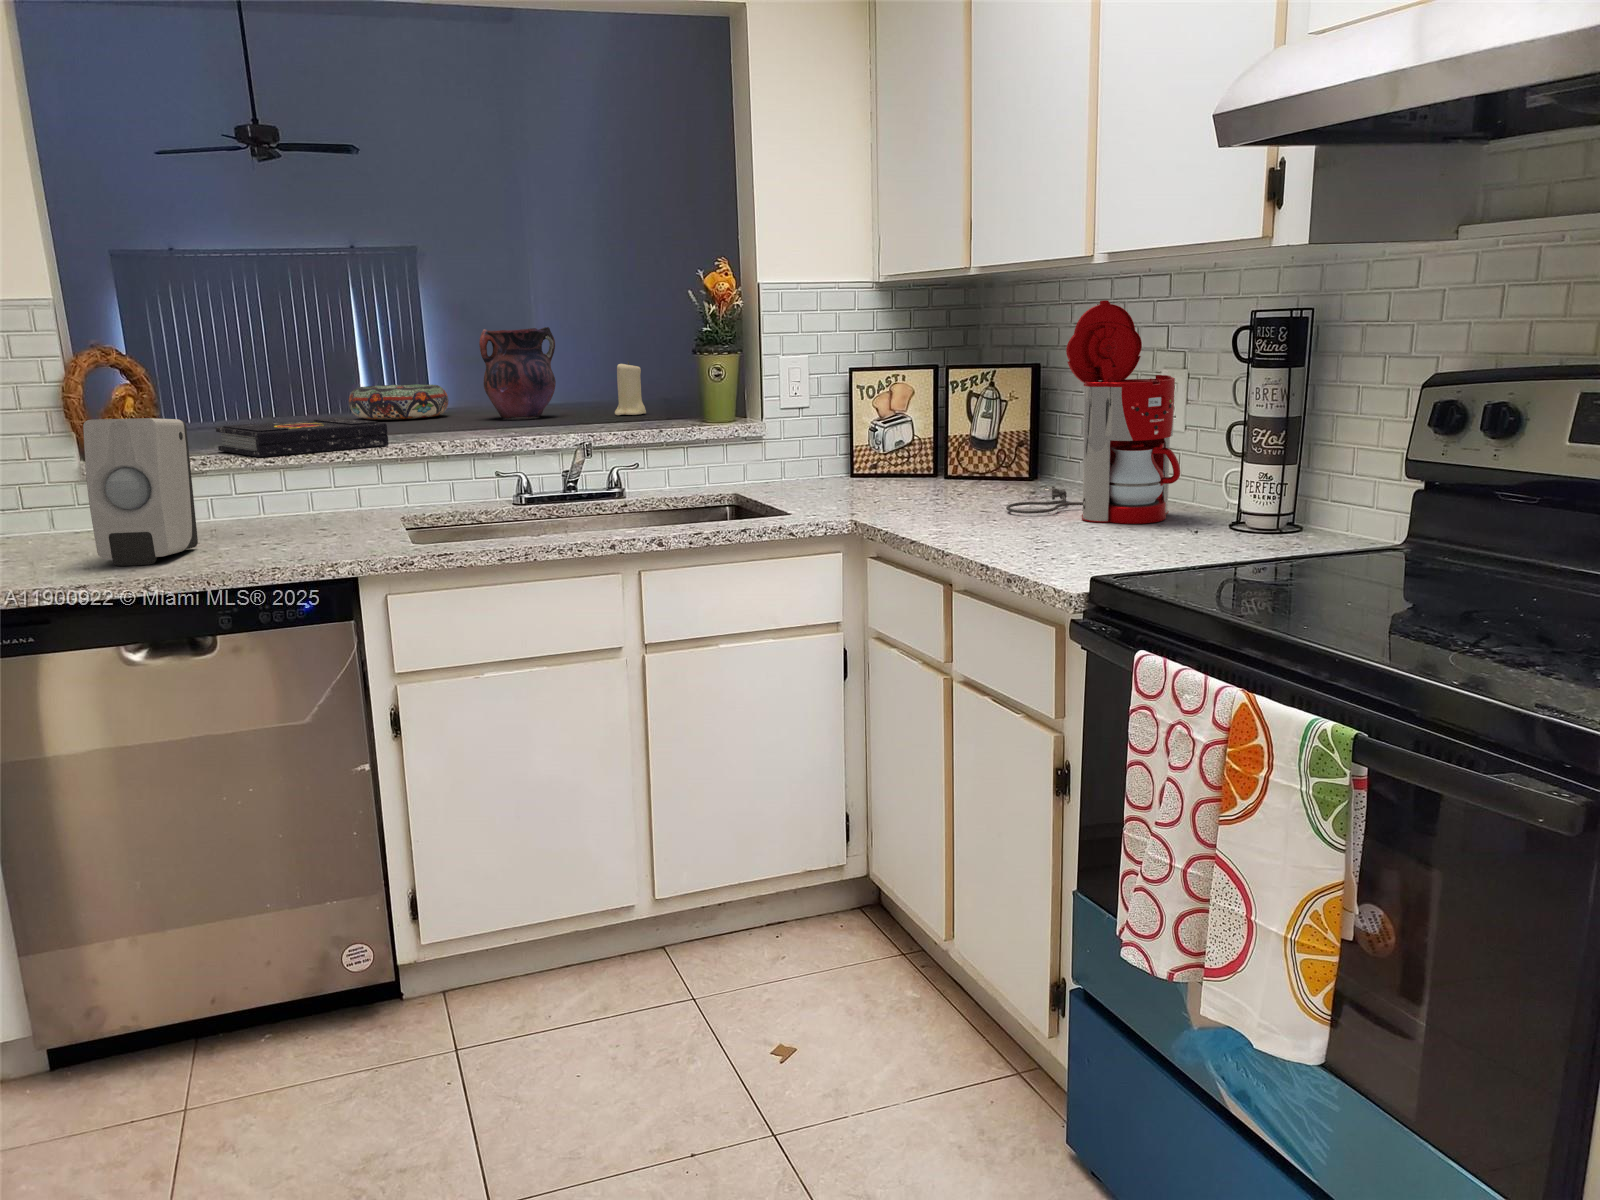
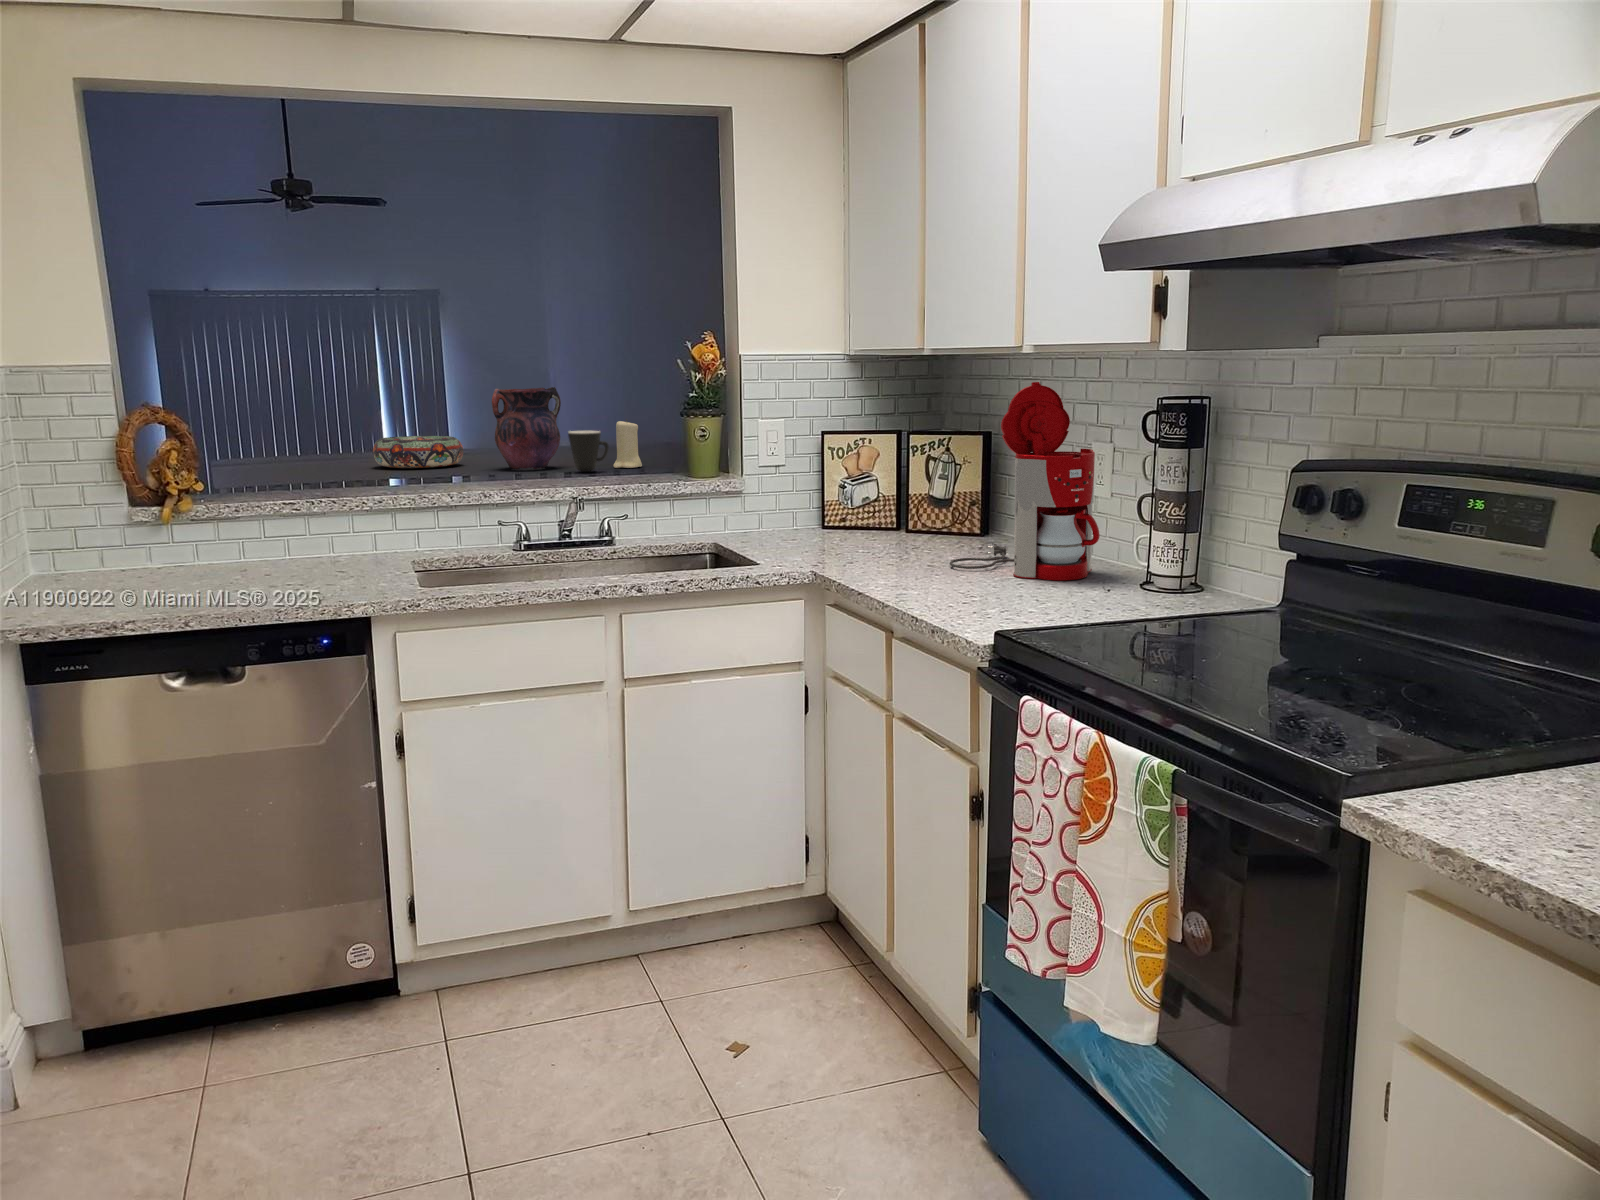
mug: none [565,374,610,420] -> present [568,431,608,472]
soap dispenser: present [83,418,198,566] -> none [135,474,231,602]
book: present [216,418,389,457] -> none [251,470,404,506]

